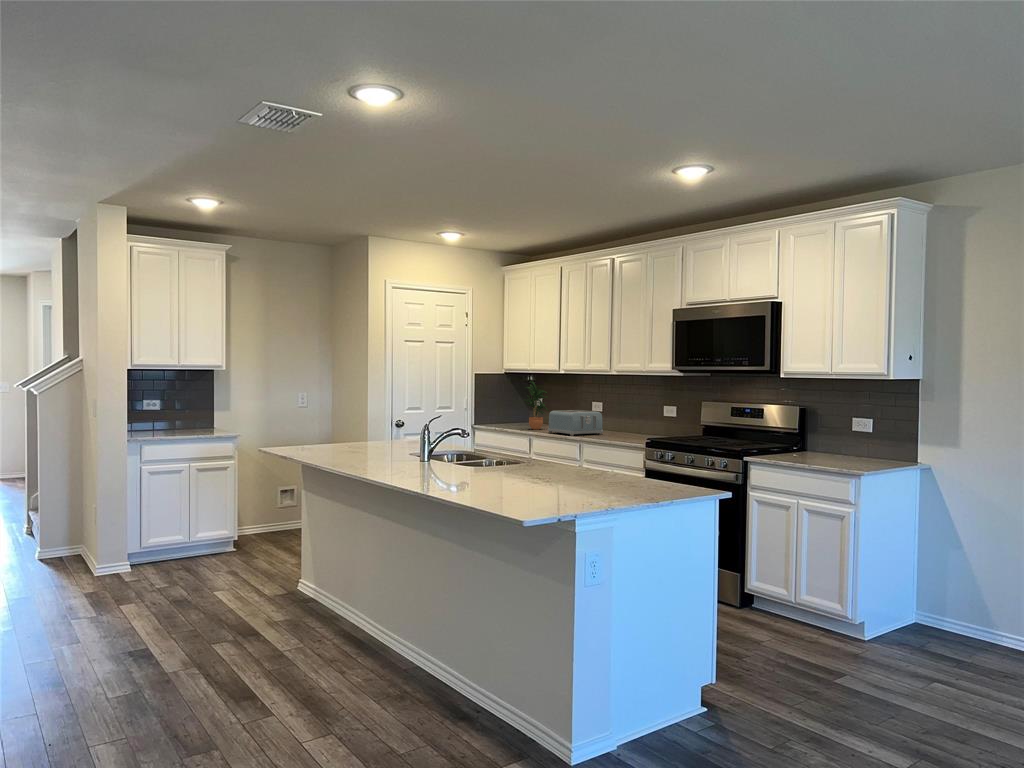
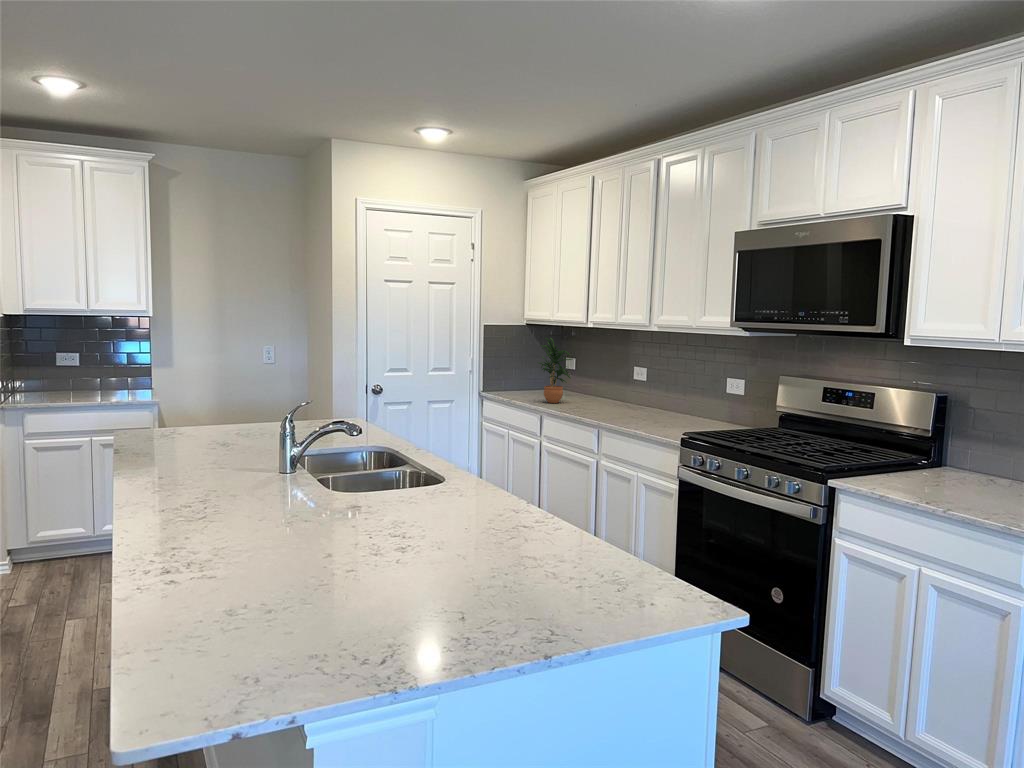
toaster: present [548,410,603,436] -> none [561,379,637,417]

